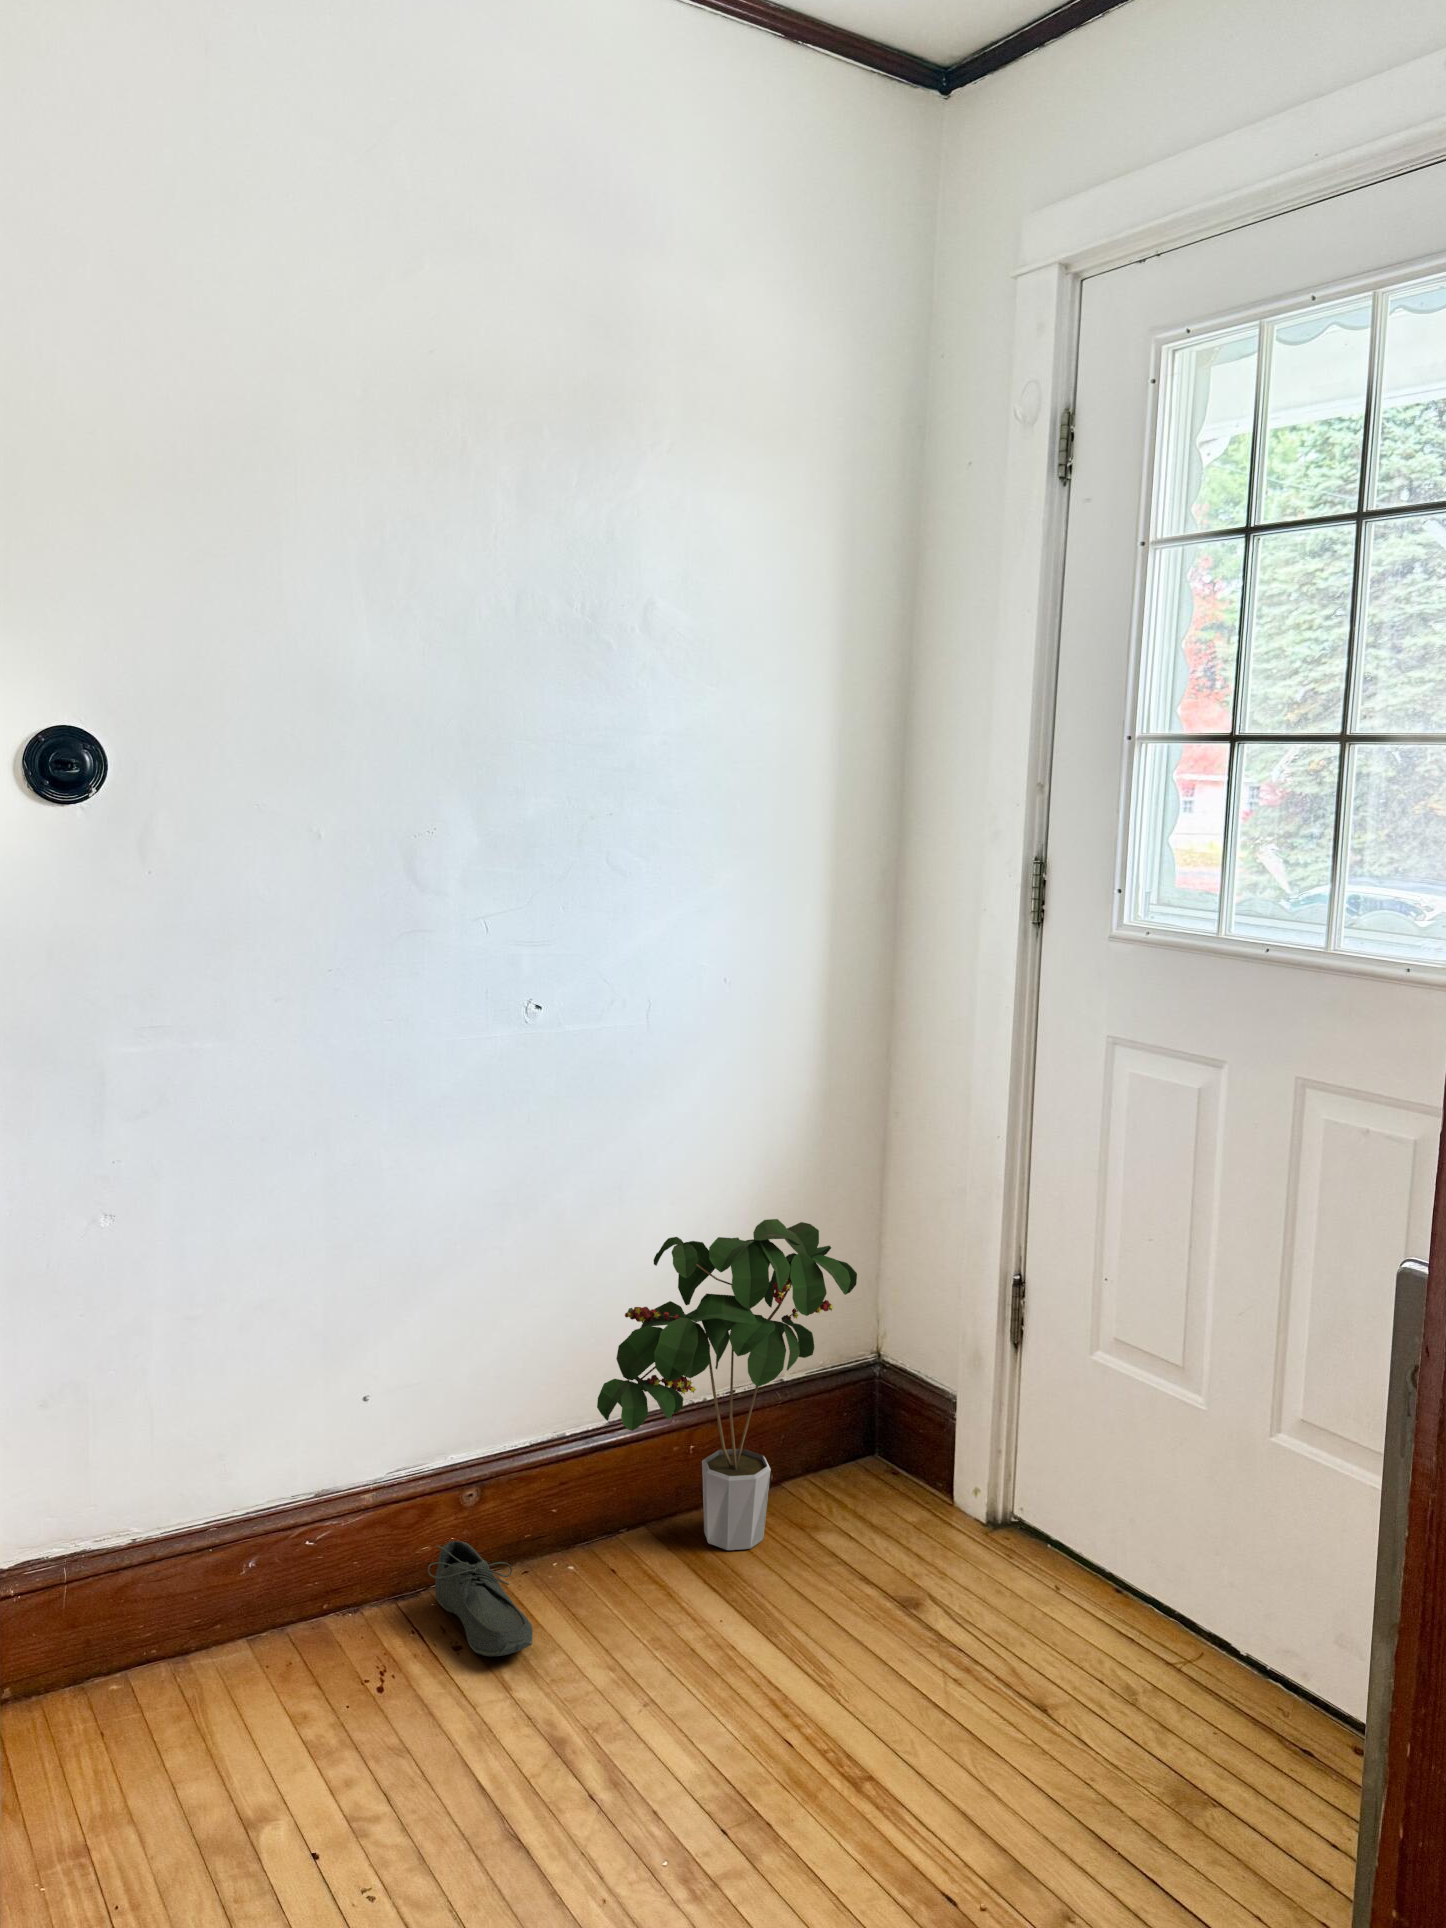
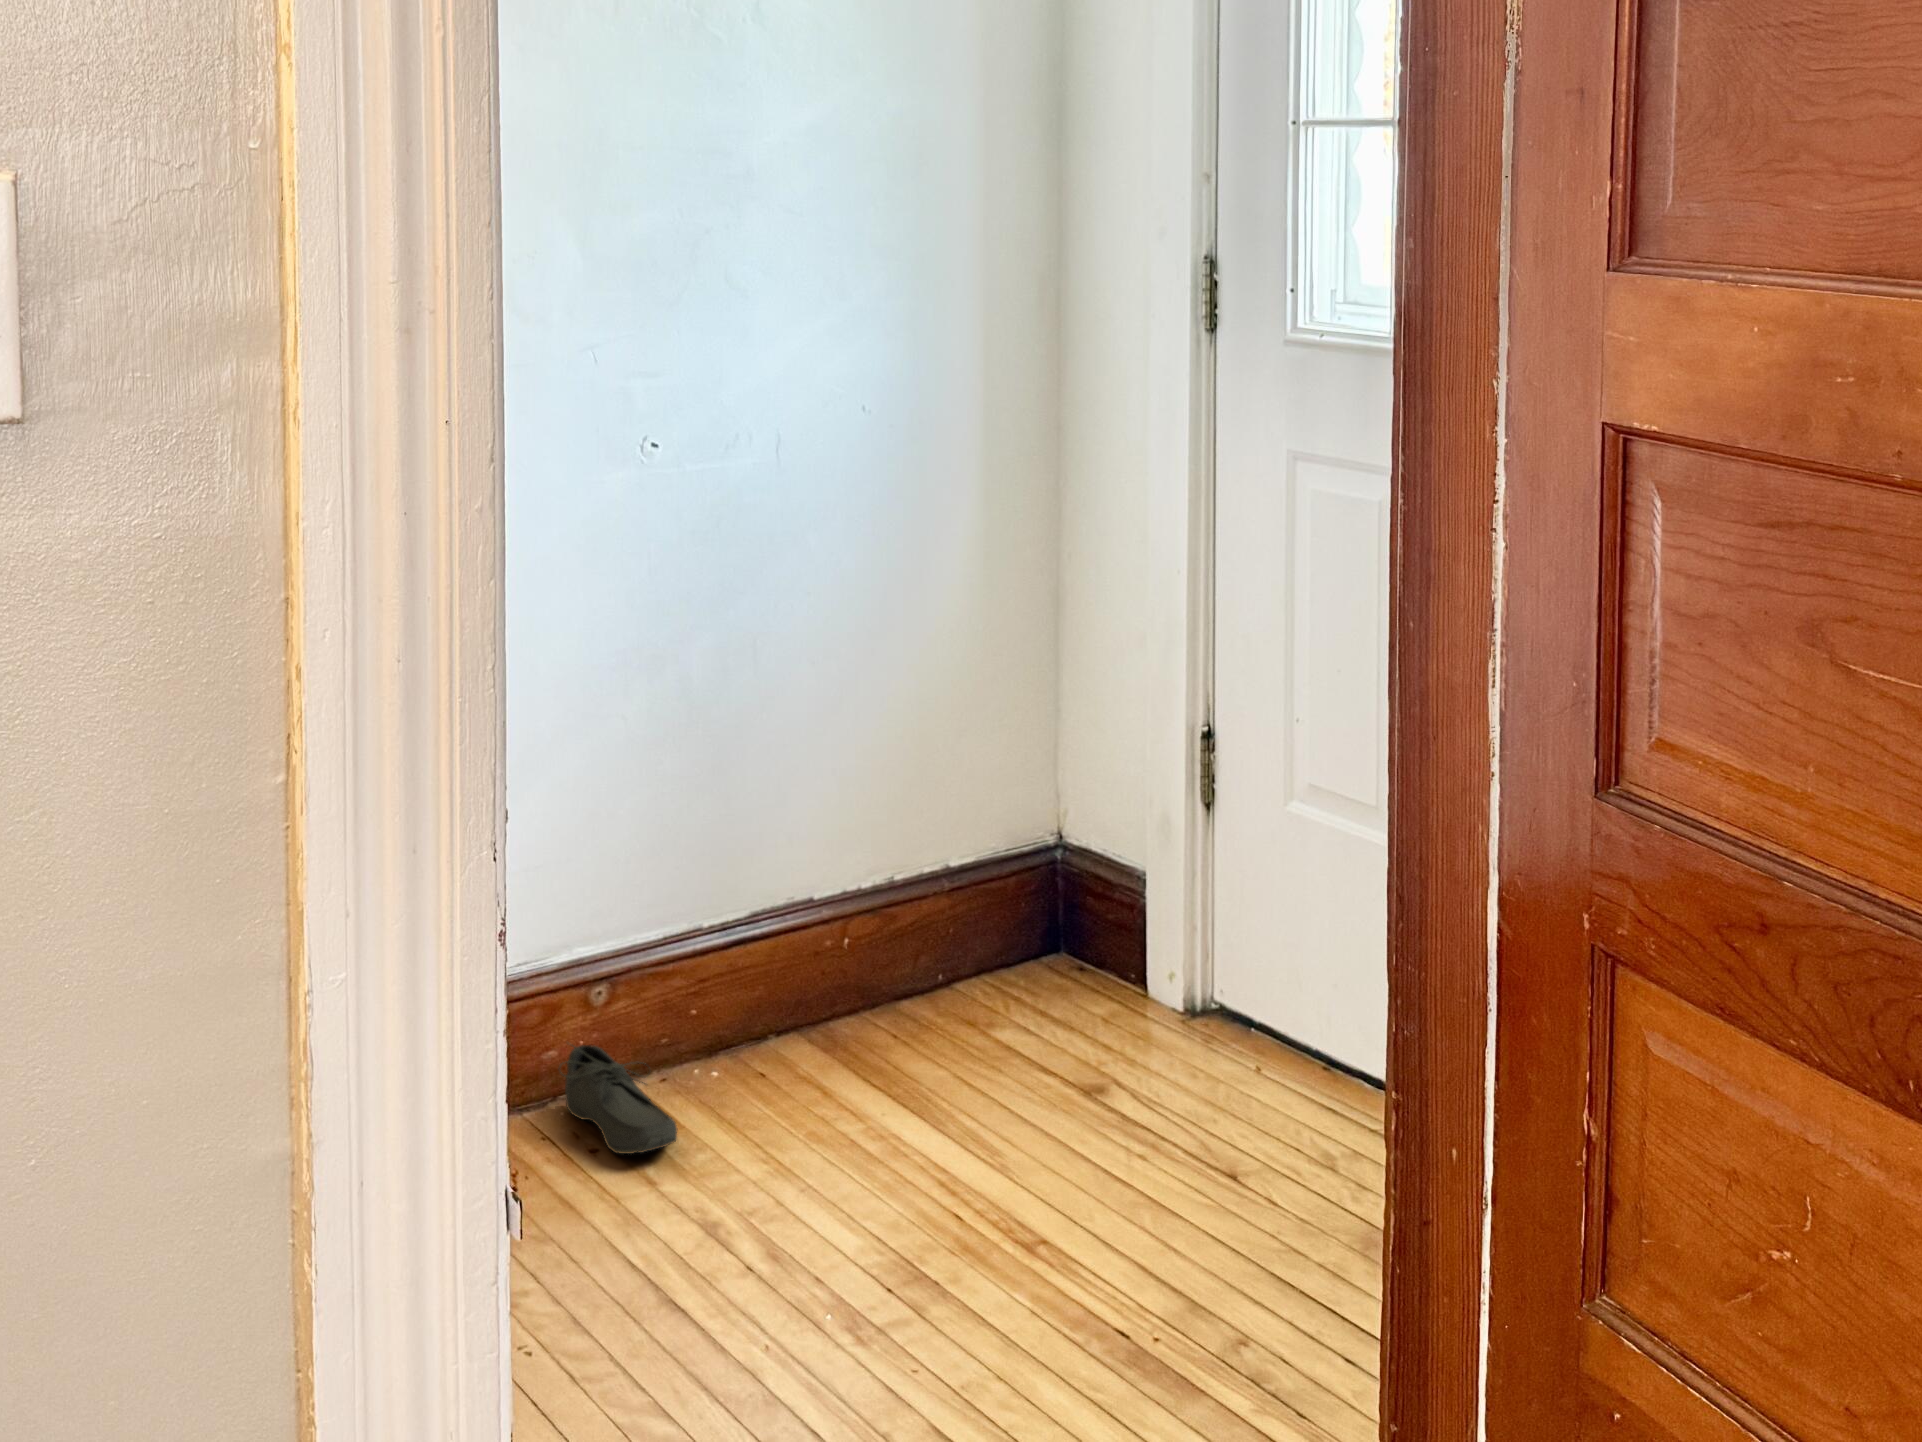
potted plant: present [597,1219,857,1550] -> none [737,677,1026,1051]

